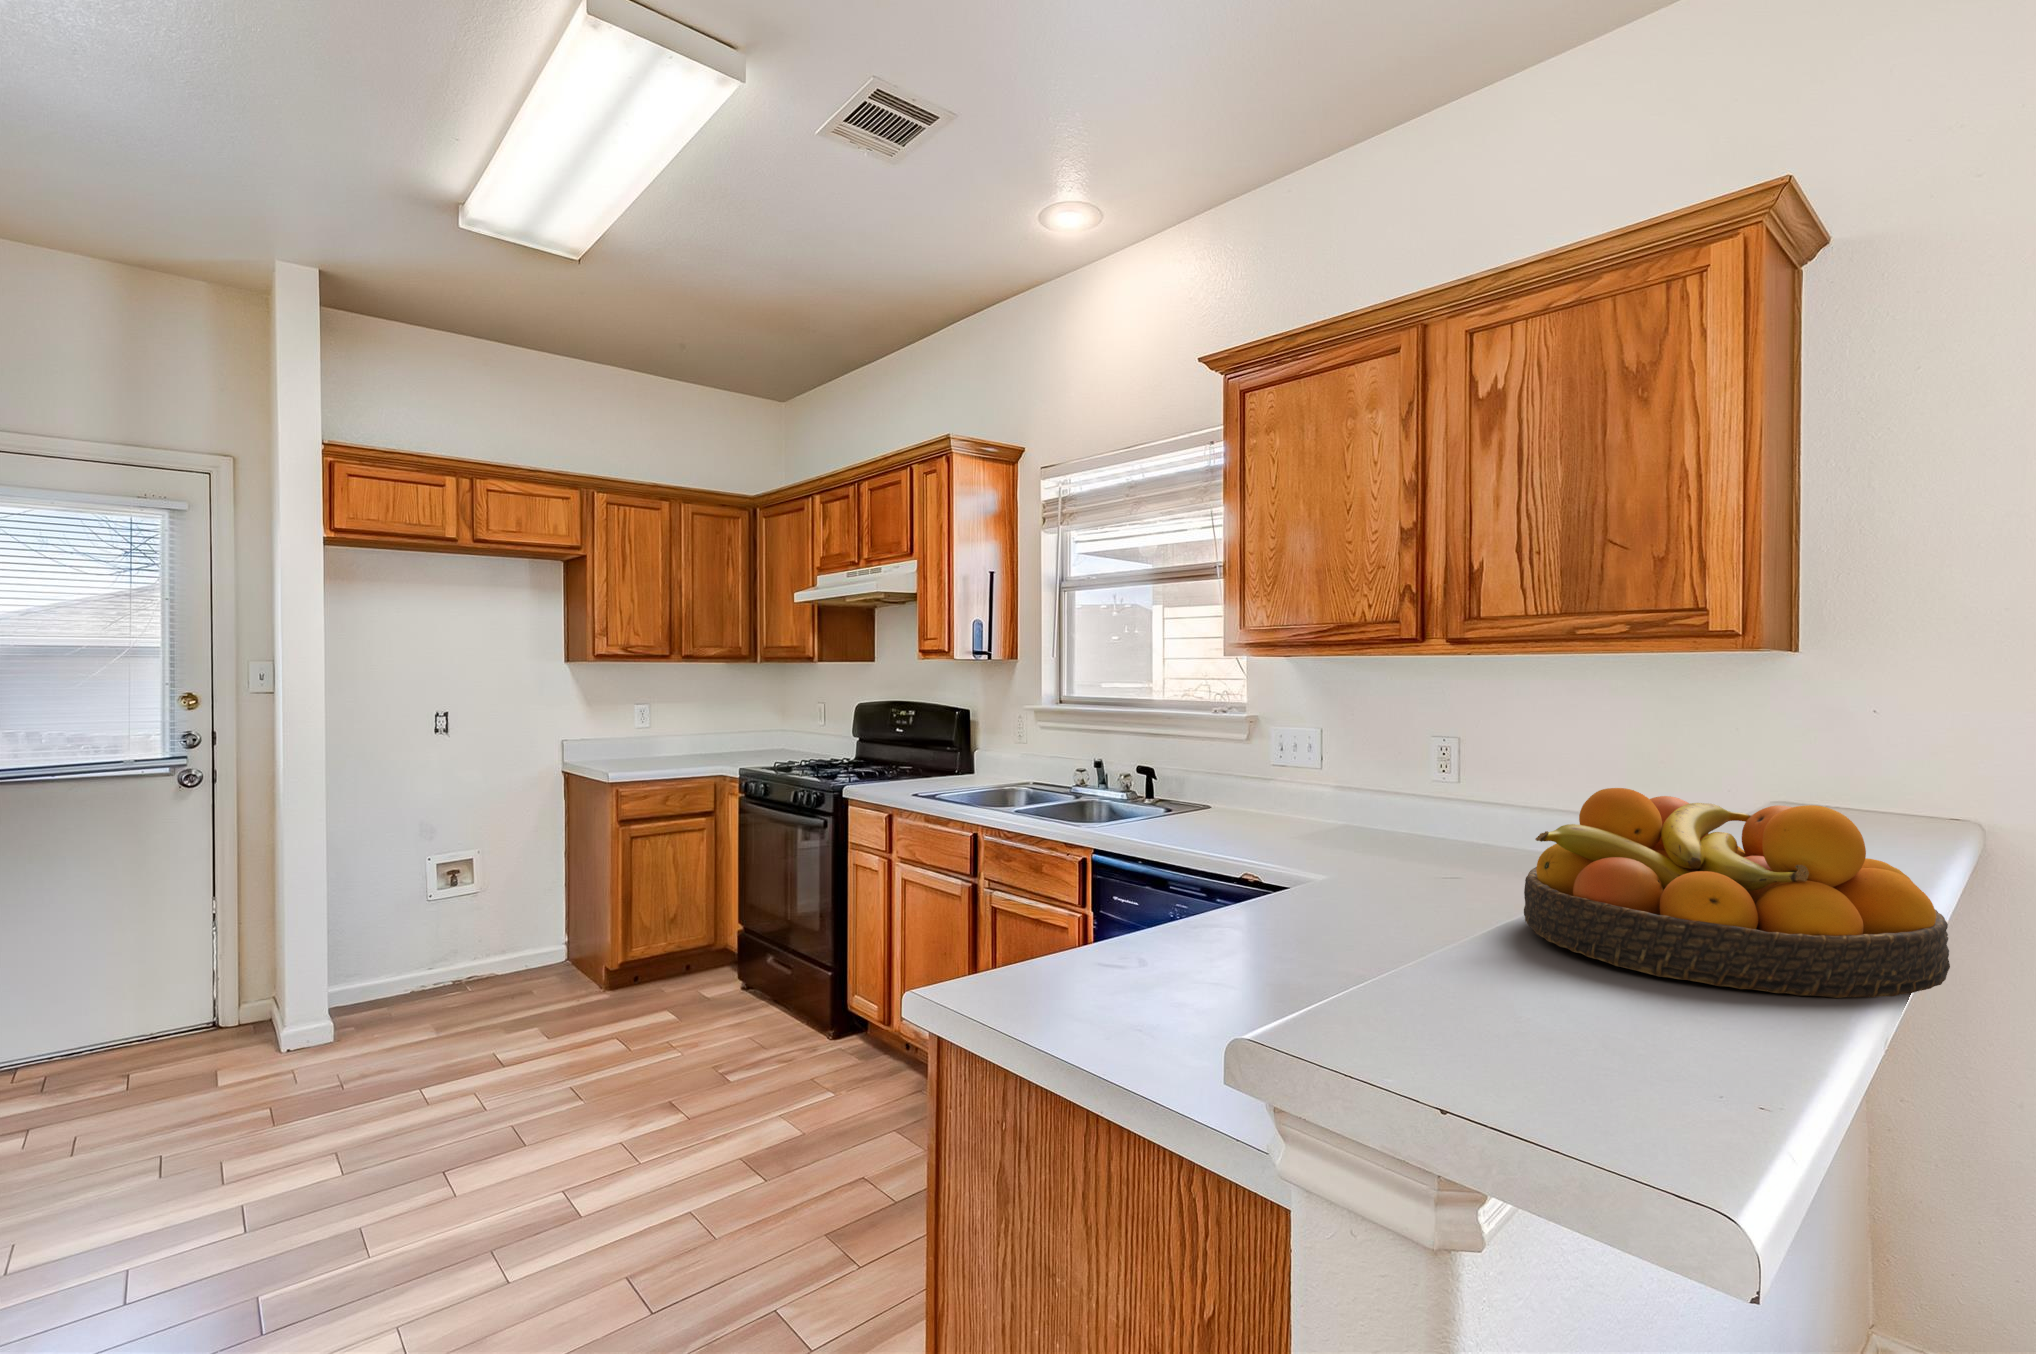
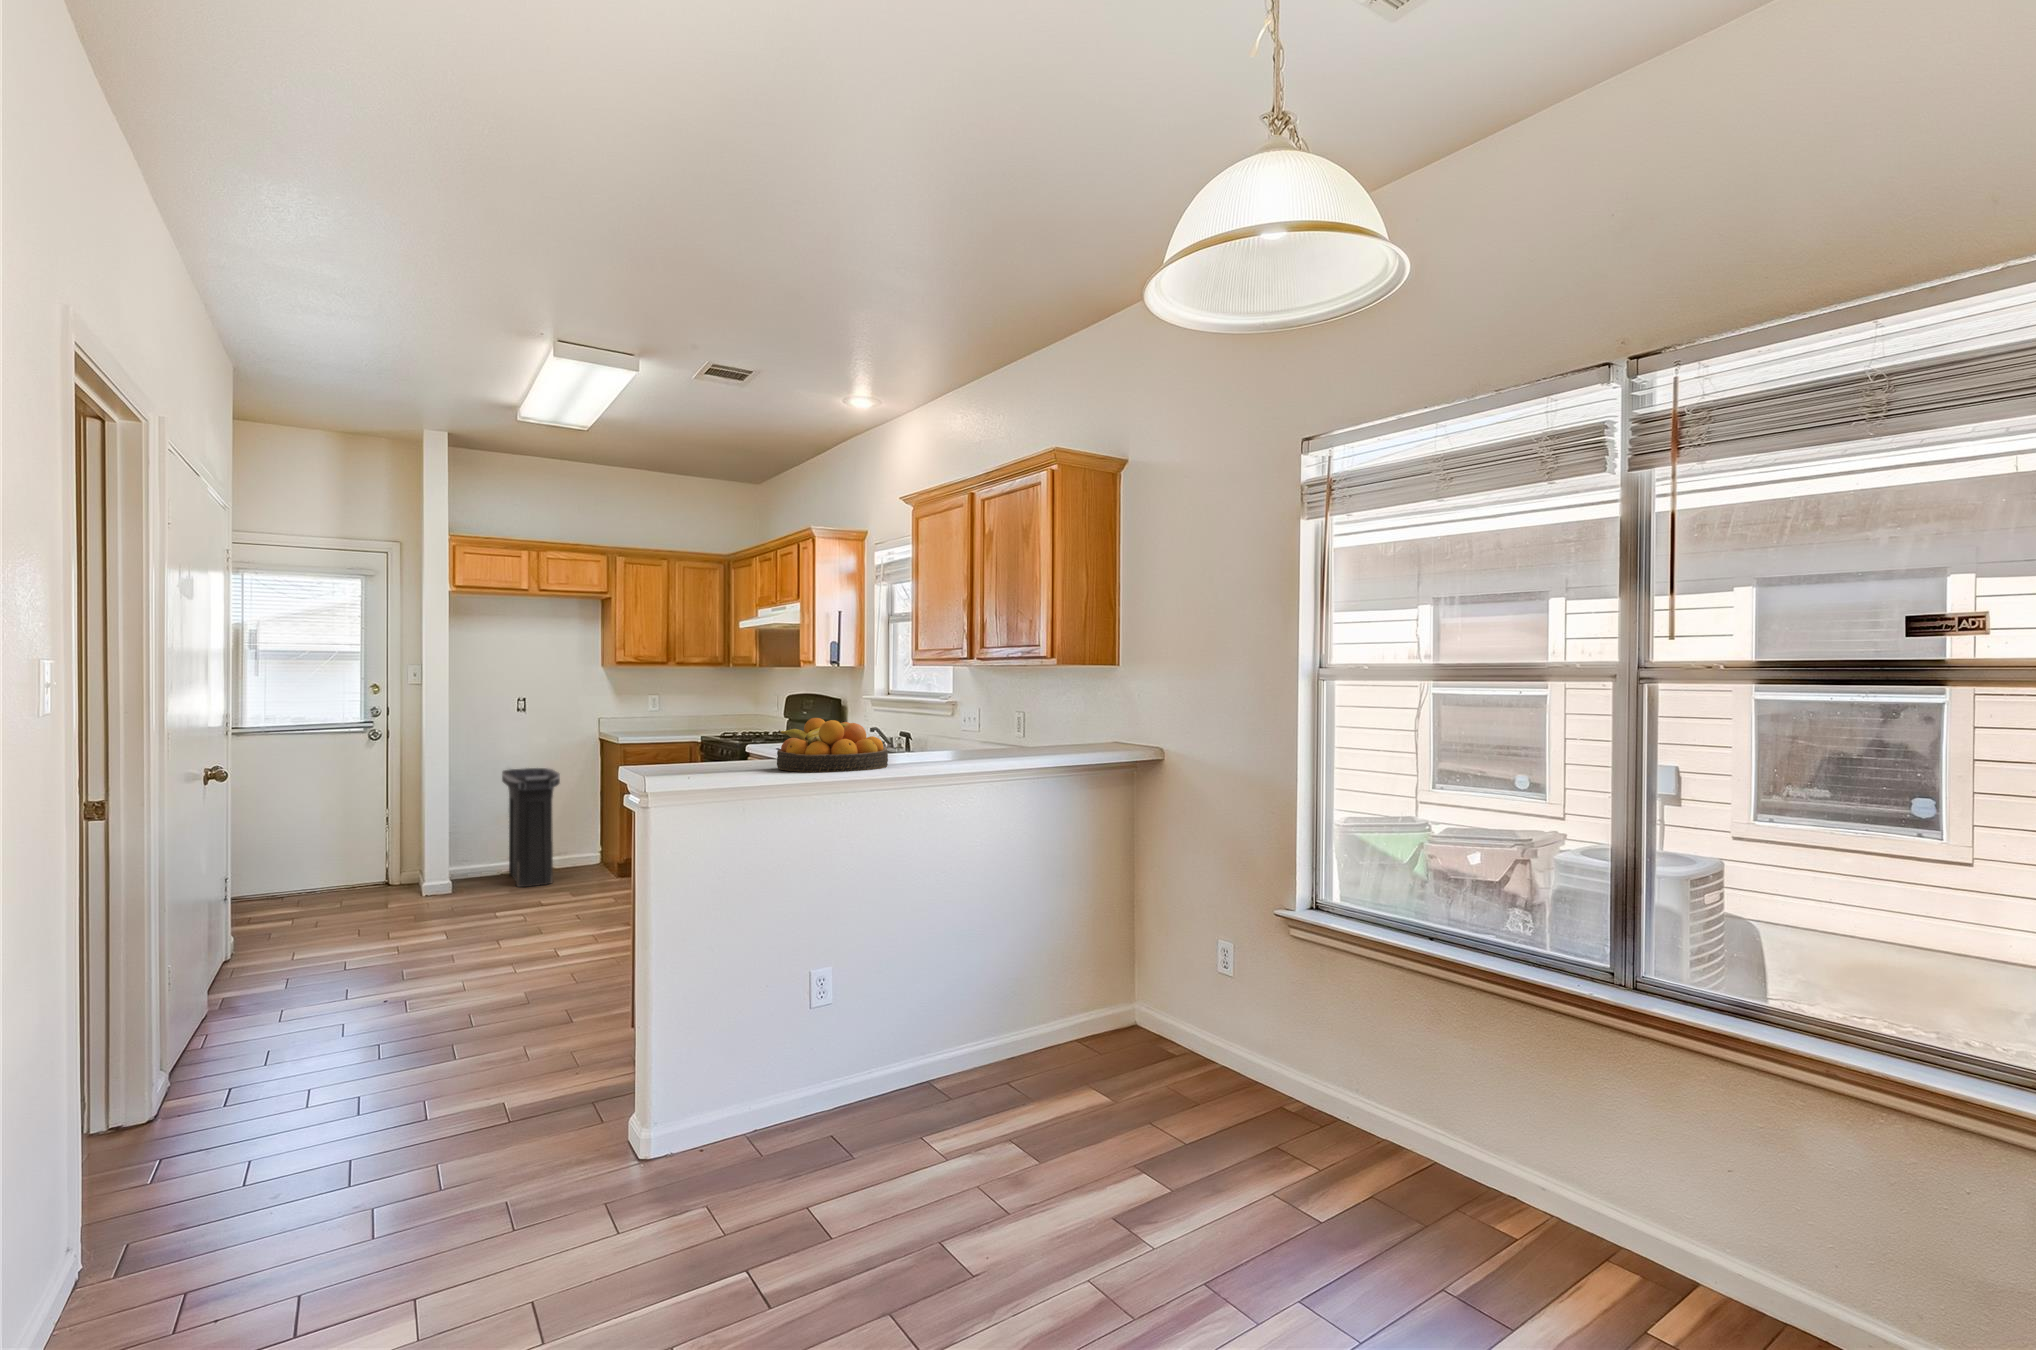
trash can: none [414,819,514,1019] -> present [502,768,560,887]

